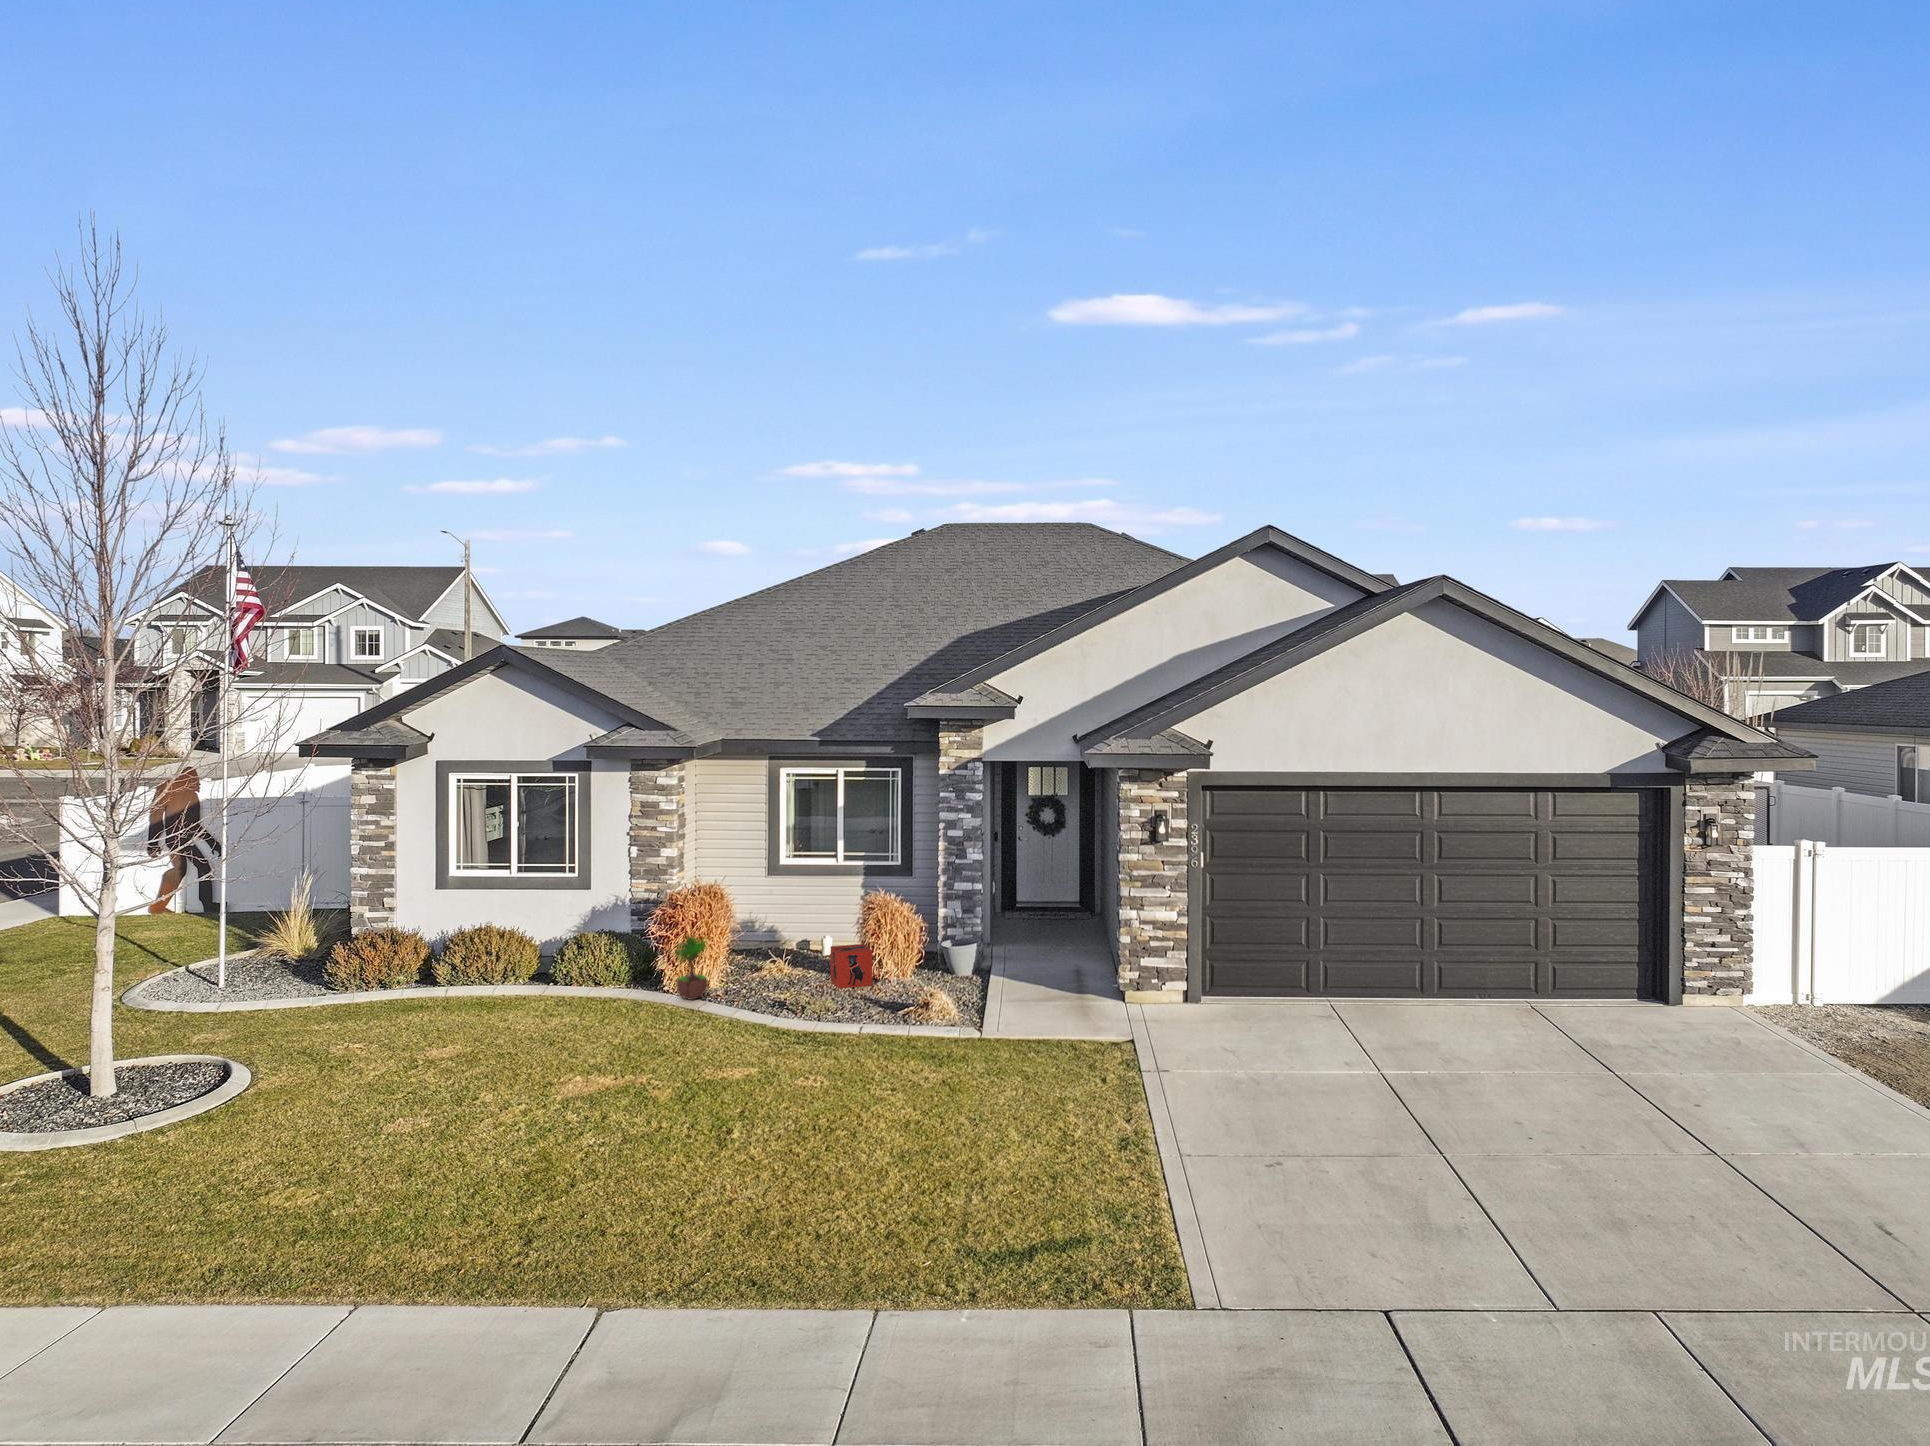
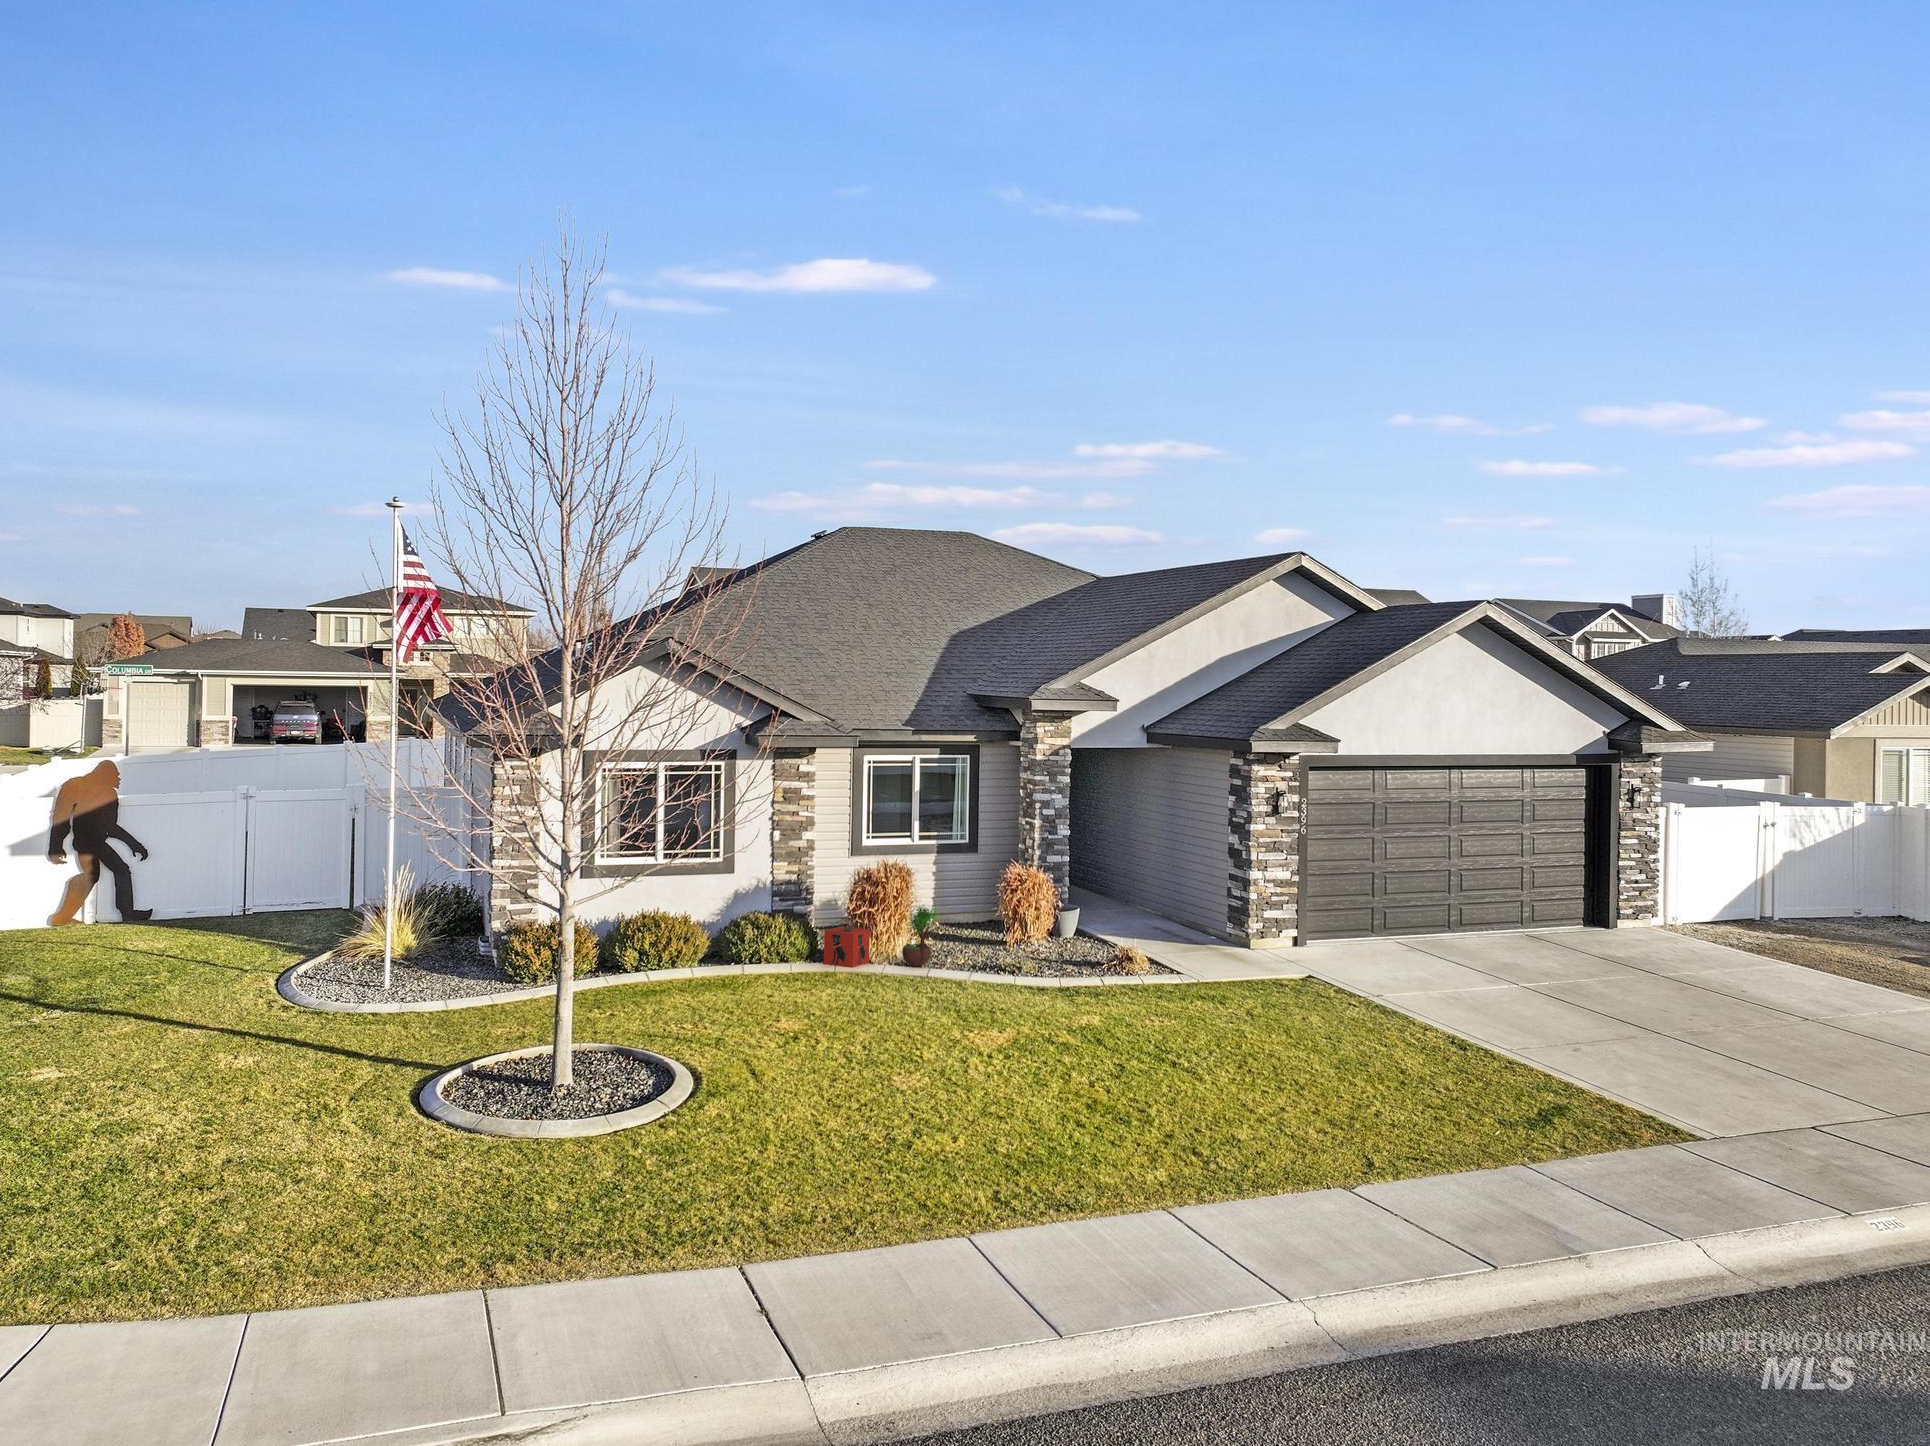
storage box: present [831,944,872,988] -> present [824,926,870,967]

